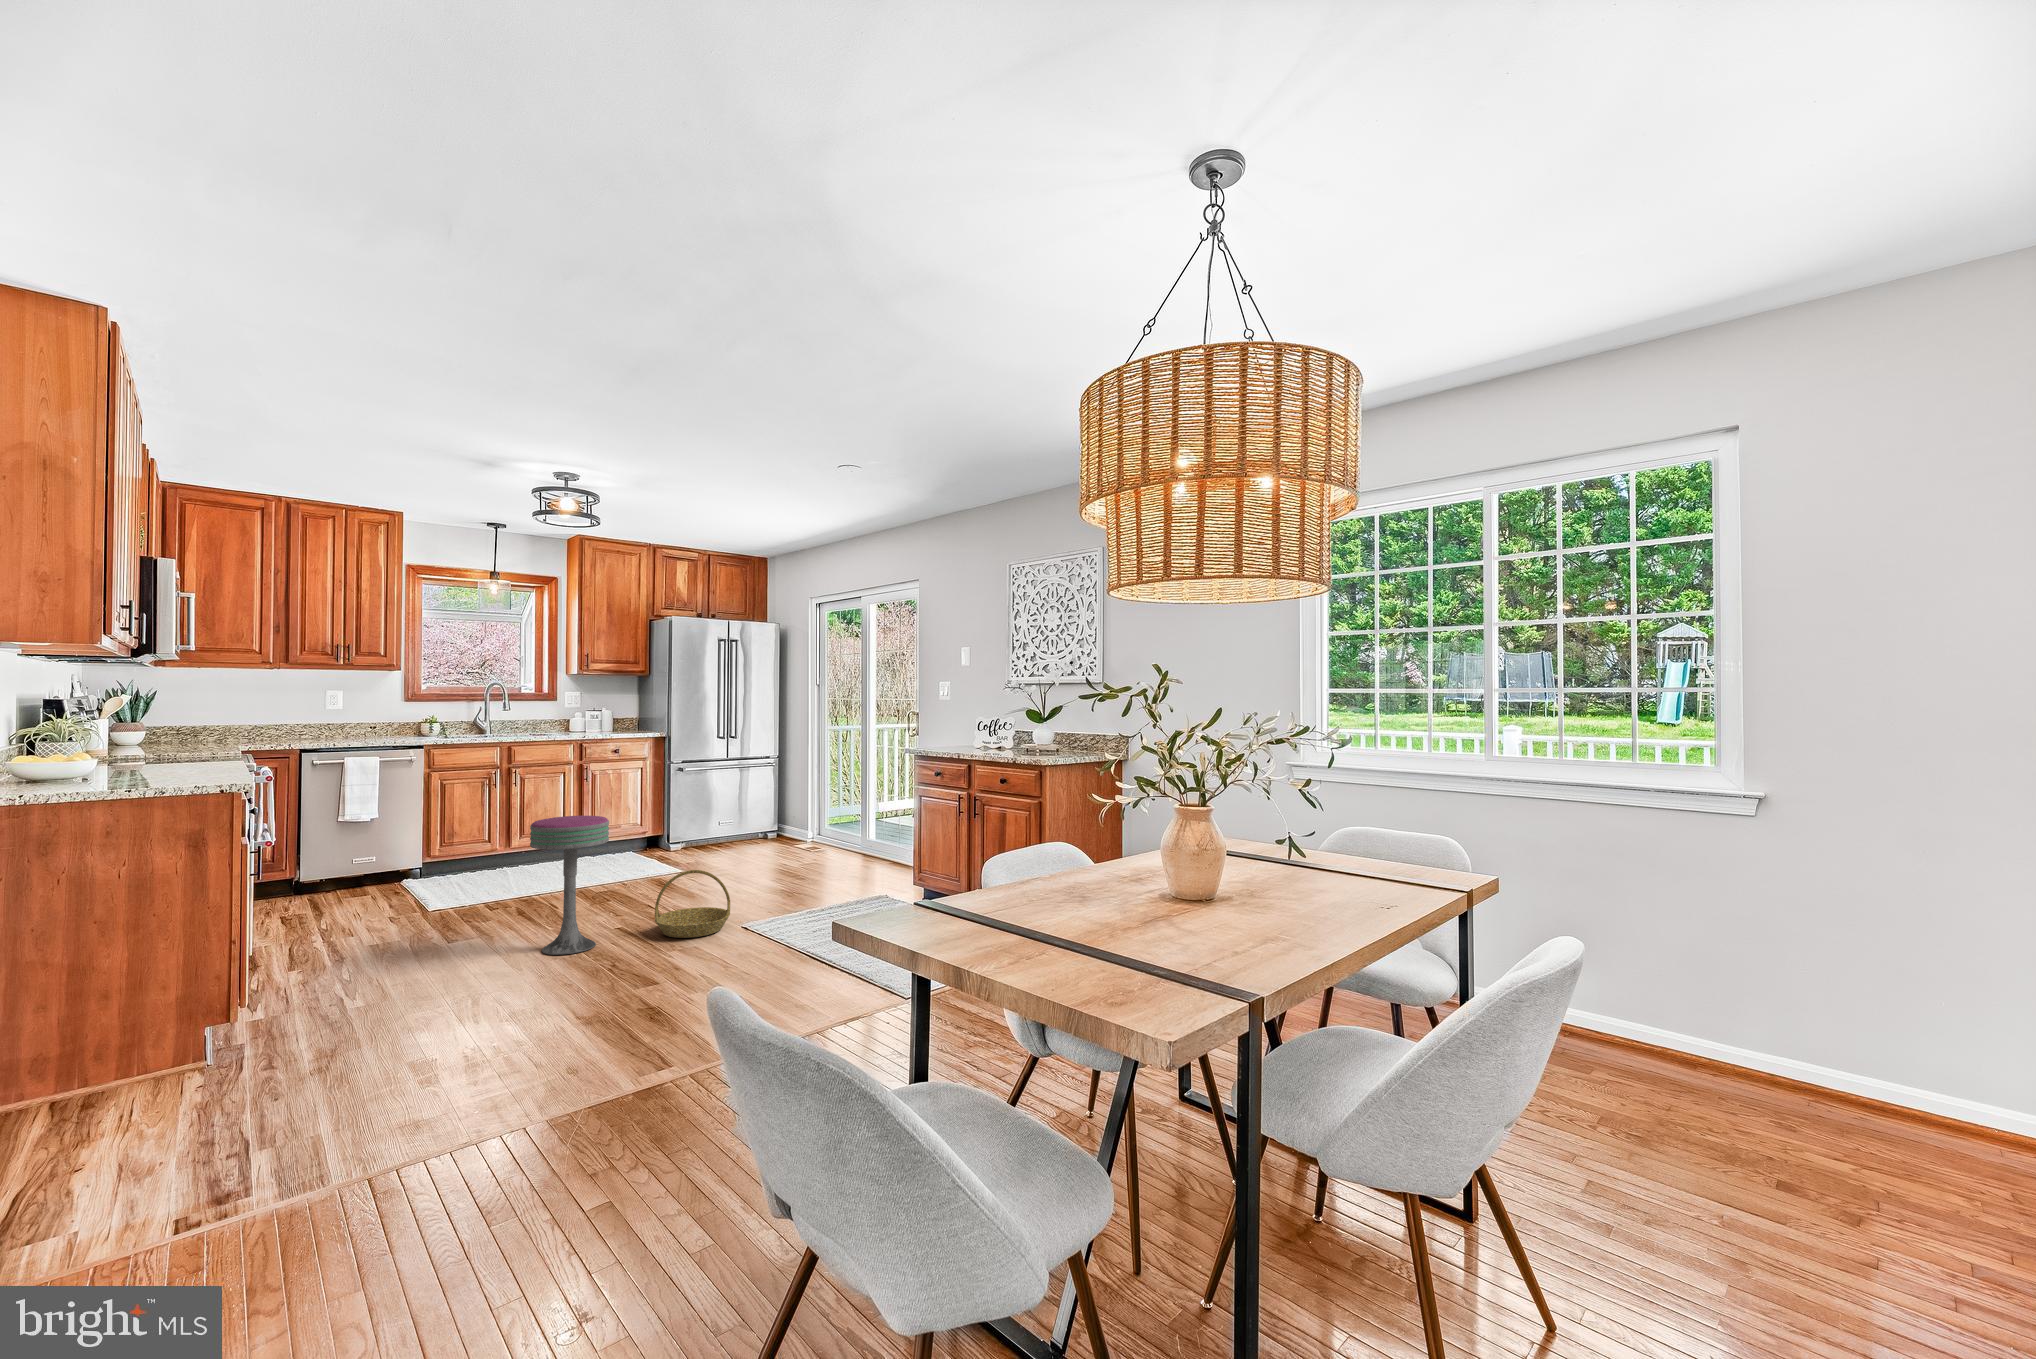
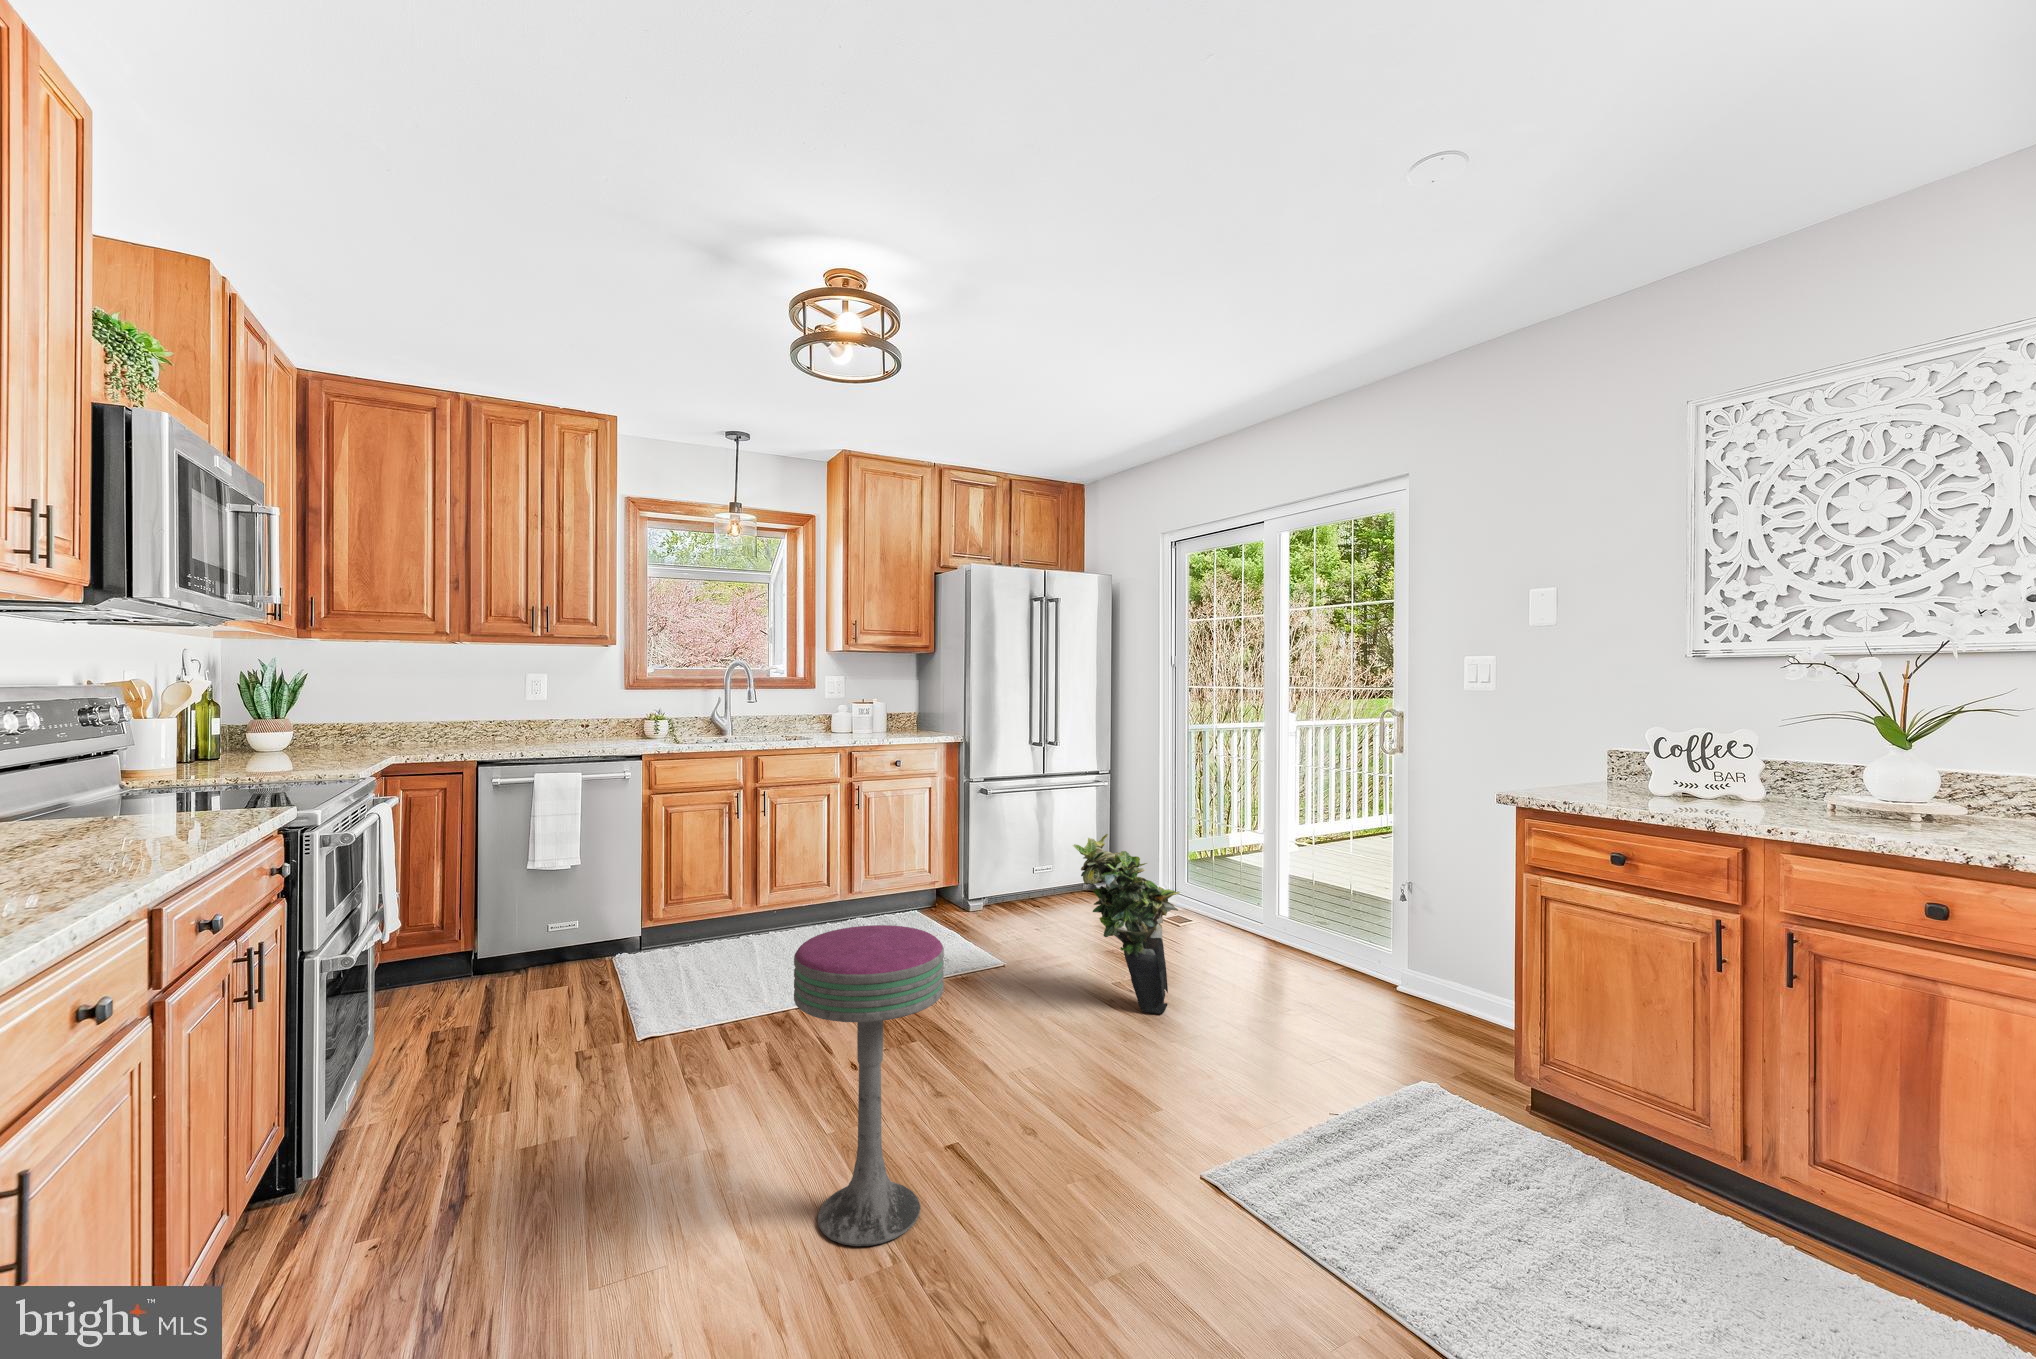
potted plant: none [715,785,779,885] -> present [1073,834,1180,1014]
basket: present [655,870,730,938] -> none [1025,1043,1173,1202]

